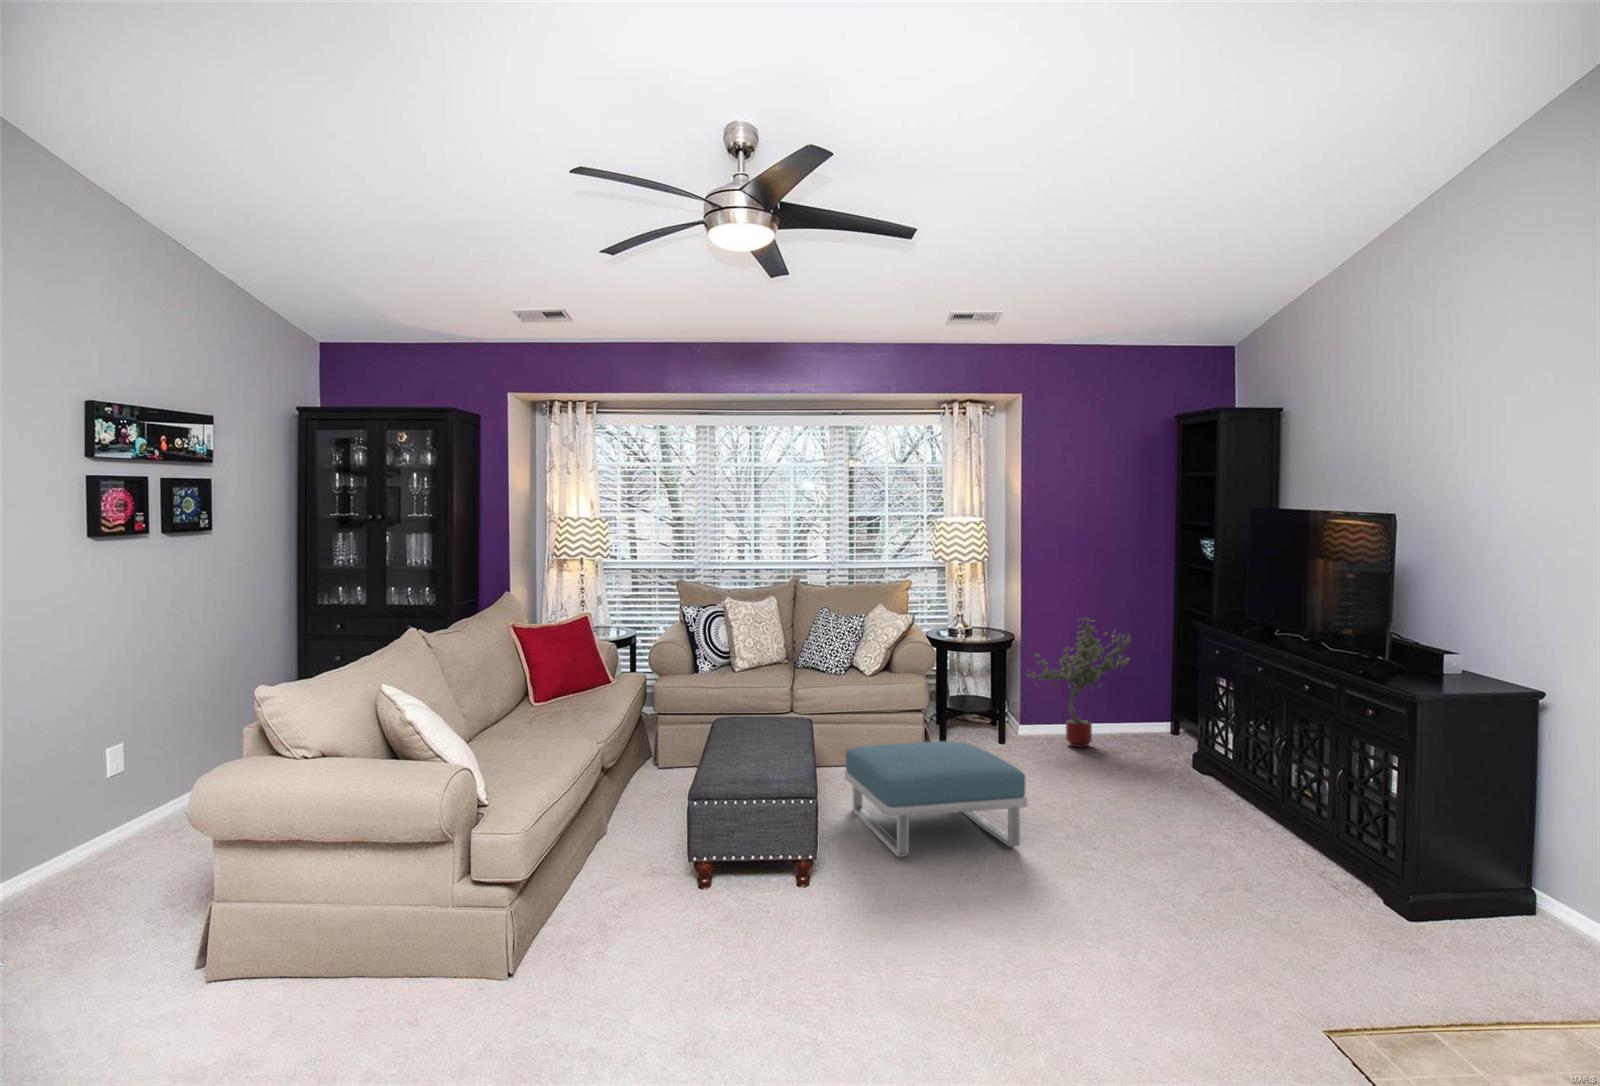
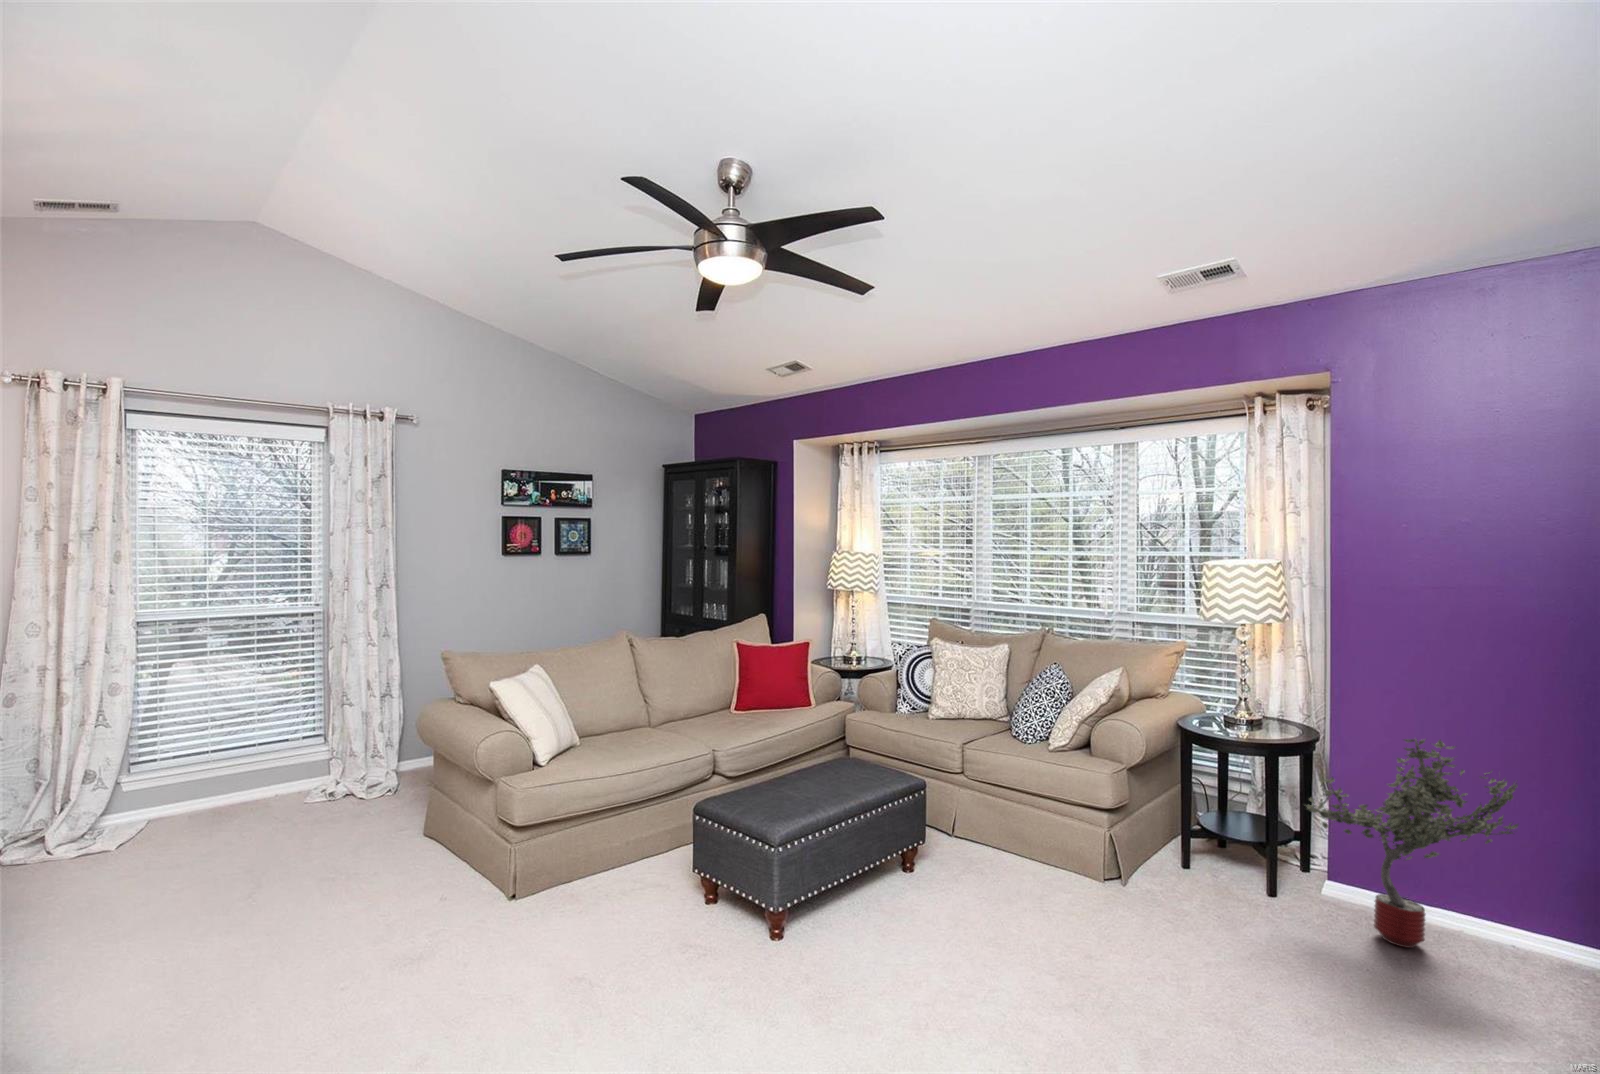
footstool: present [844,741,1027,857] -> none [854,825,1073,1015]

